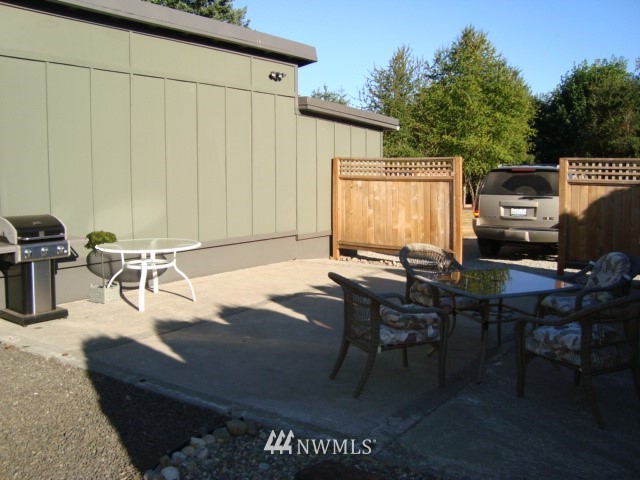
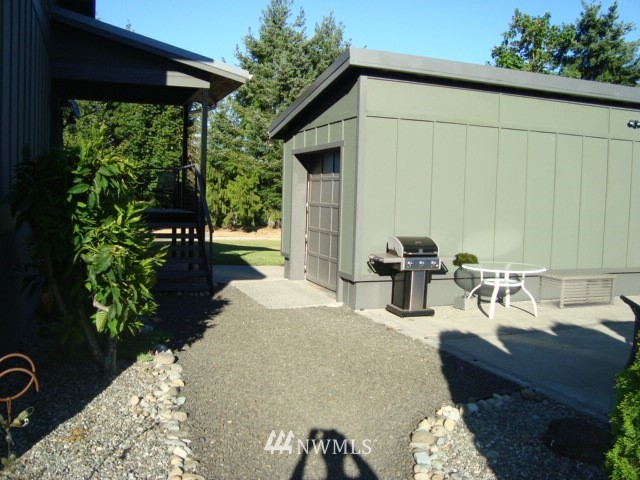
storage bench: none [182,239,267,286] -> present [537,270,617,308]

